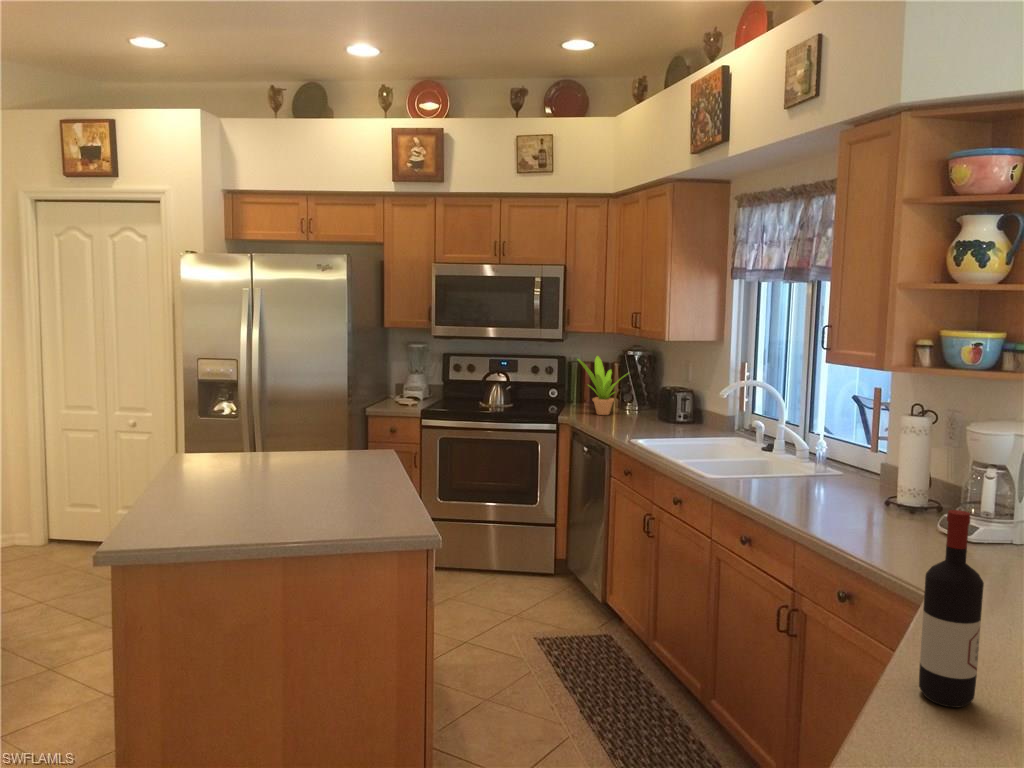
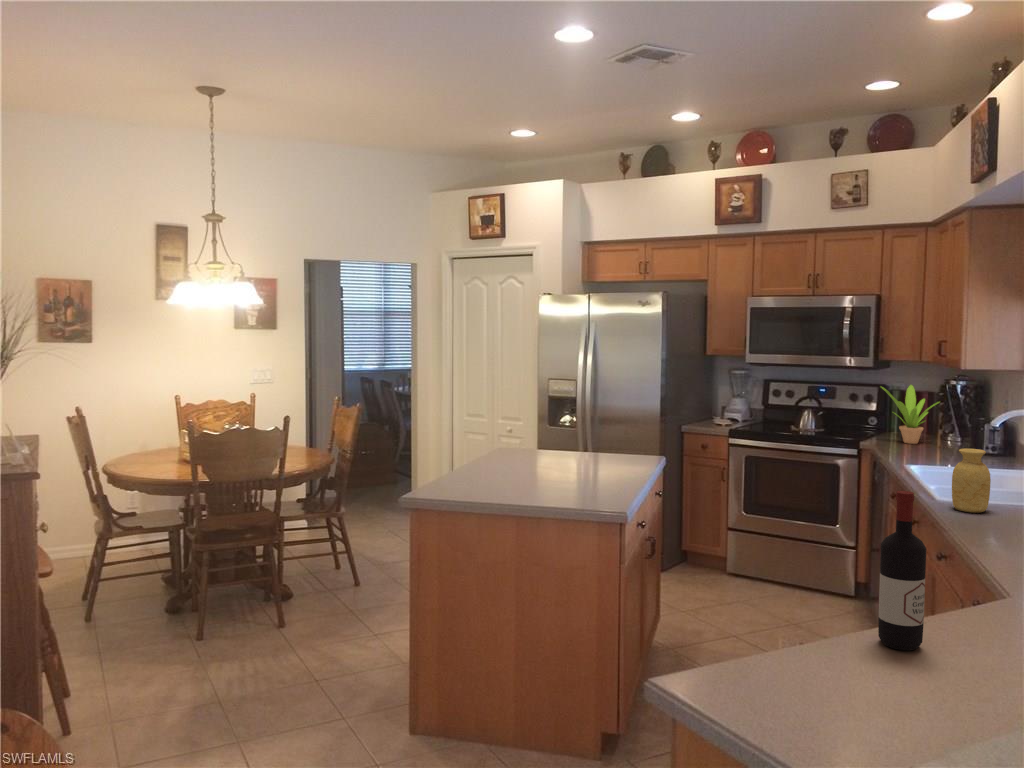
vase: none [738,426,774,492] -> present [952,449,991,513]

